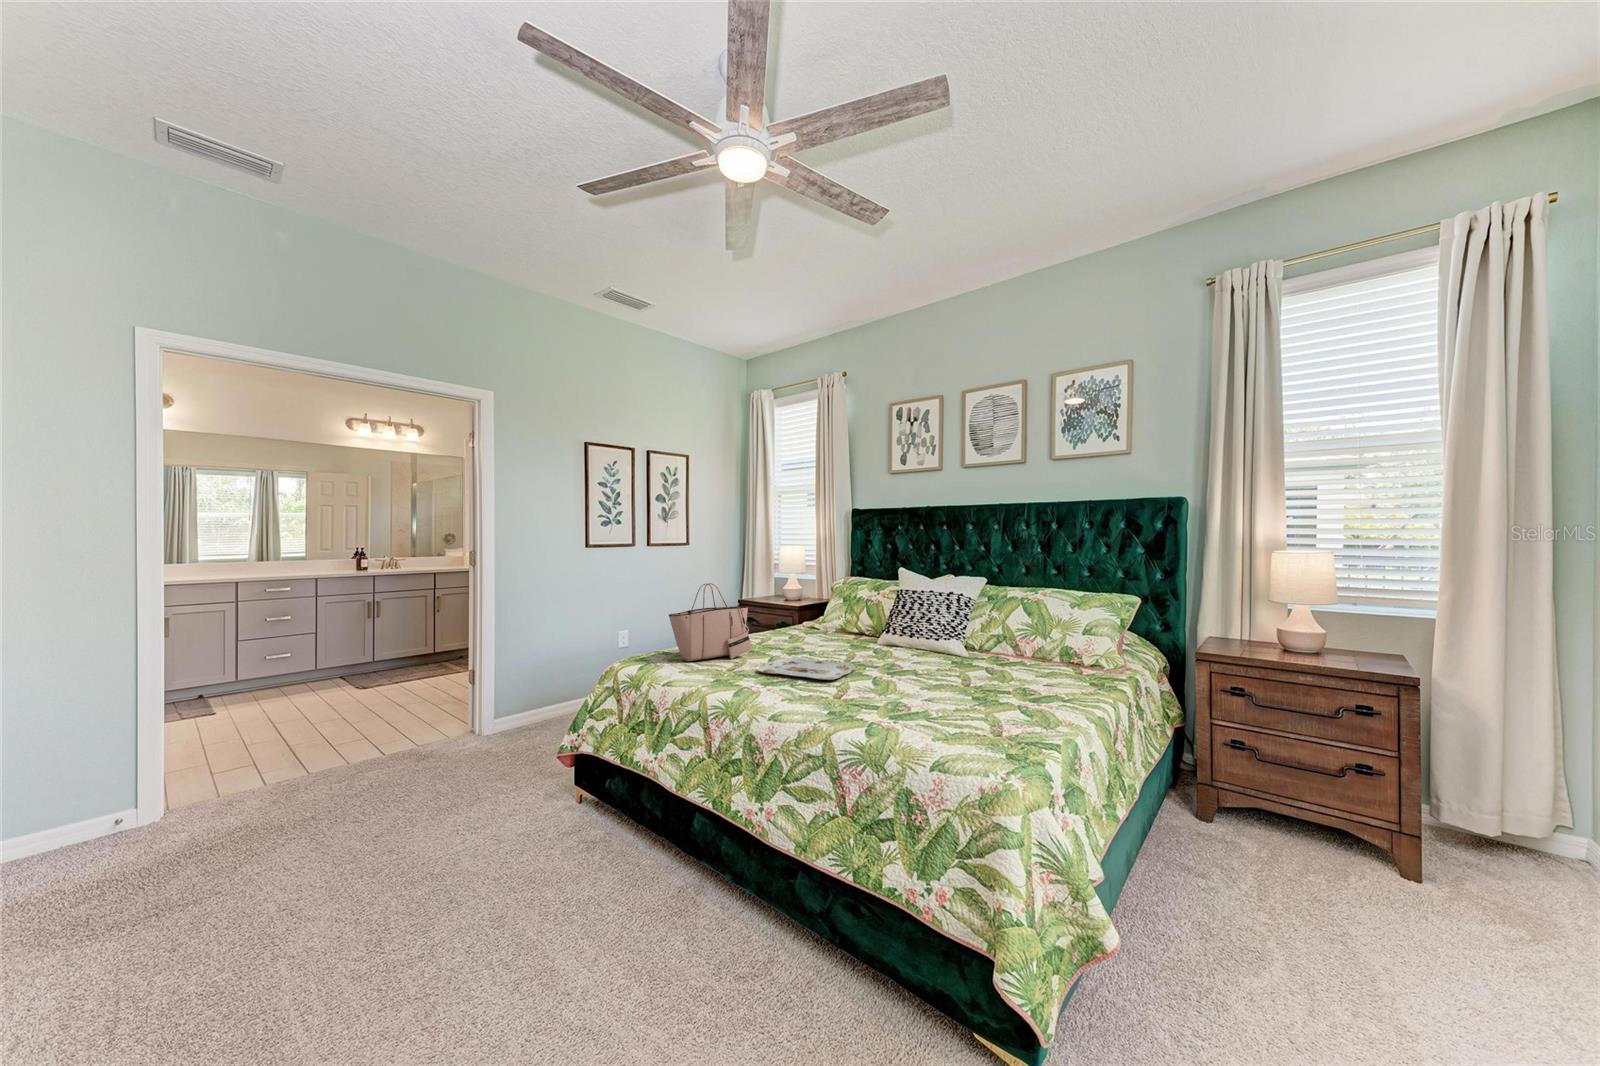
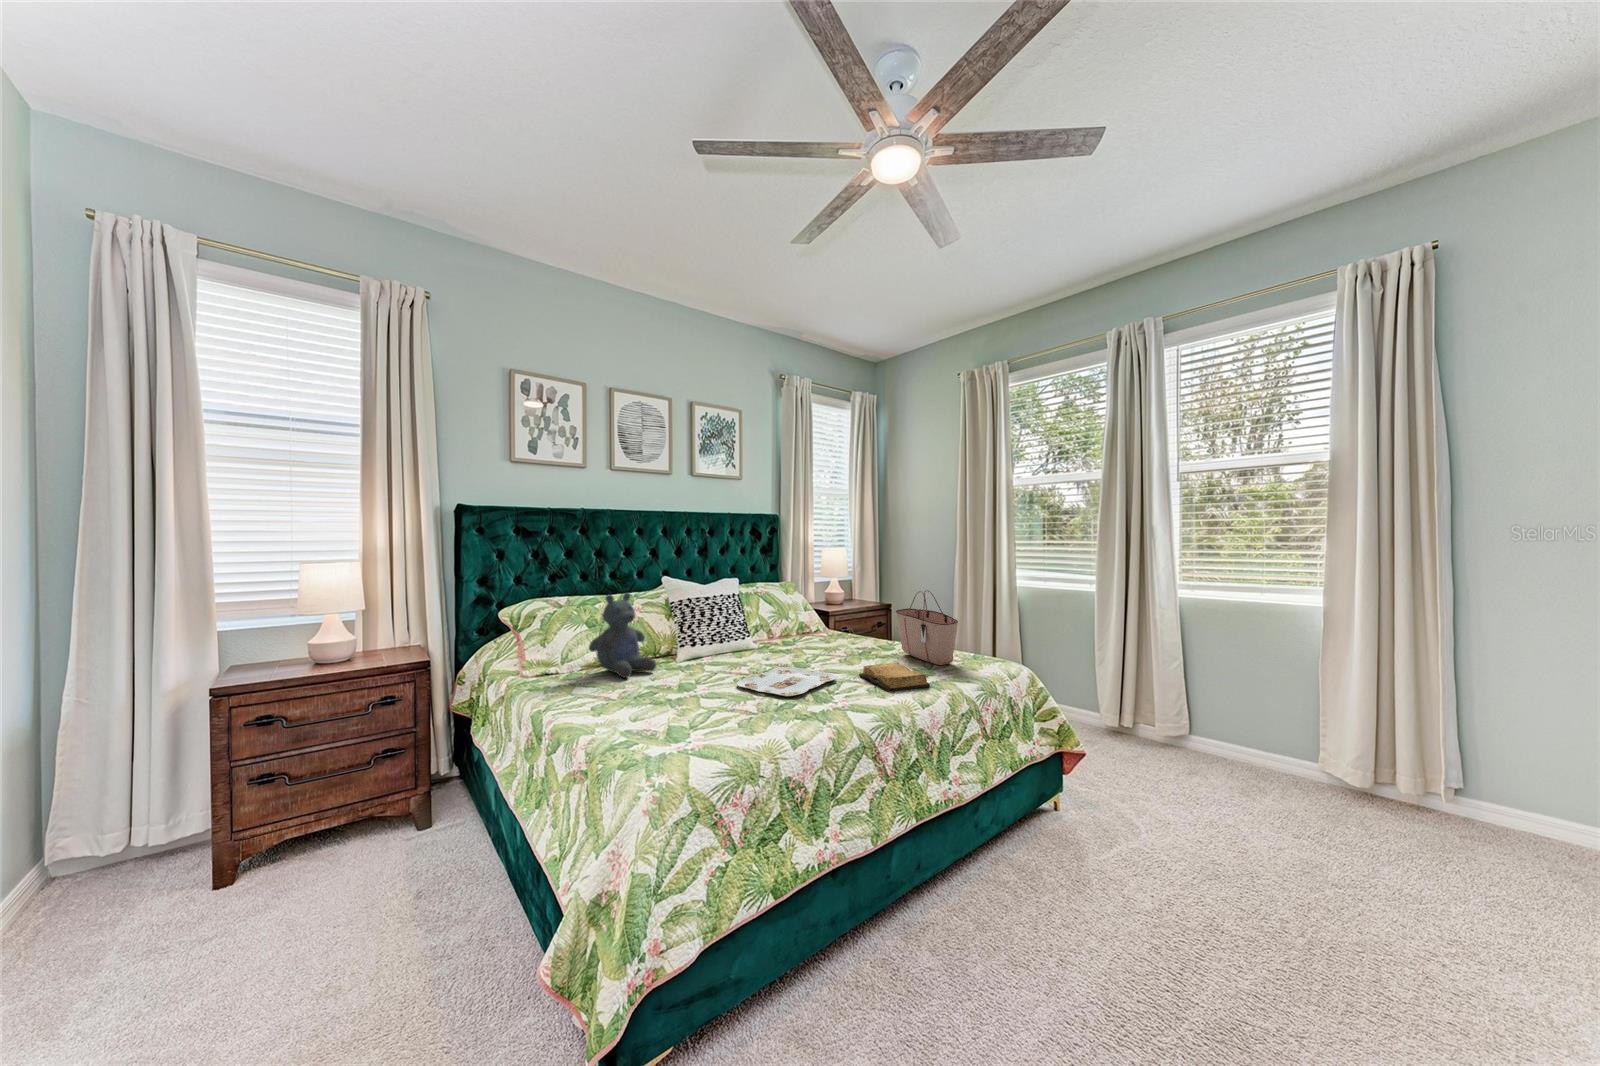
stuffed bear: none [791,577,841,643] -> present [589,593,656,678]
tote bag: present [669,583,752,661] -> present [896,590,958,665]
diary: none [796,678,885,713] -> present [859,663,930,692]

